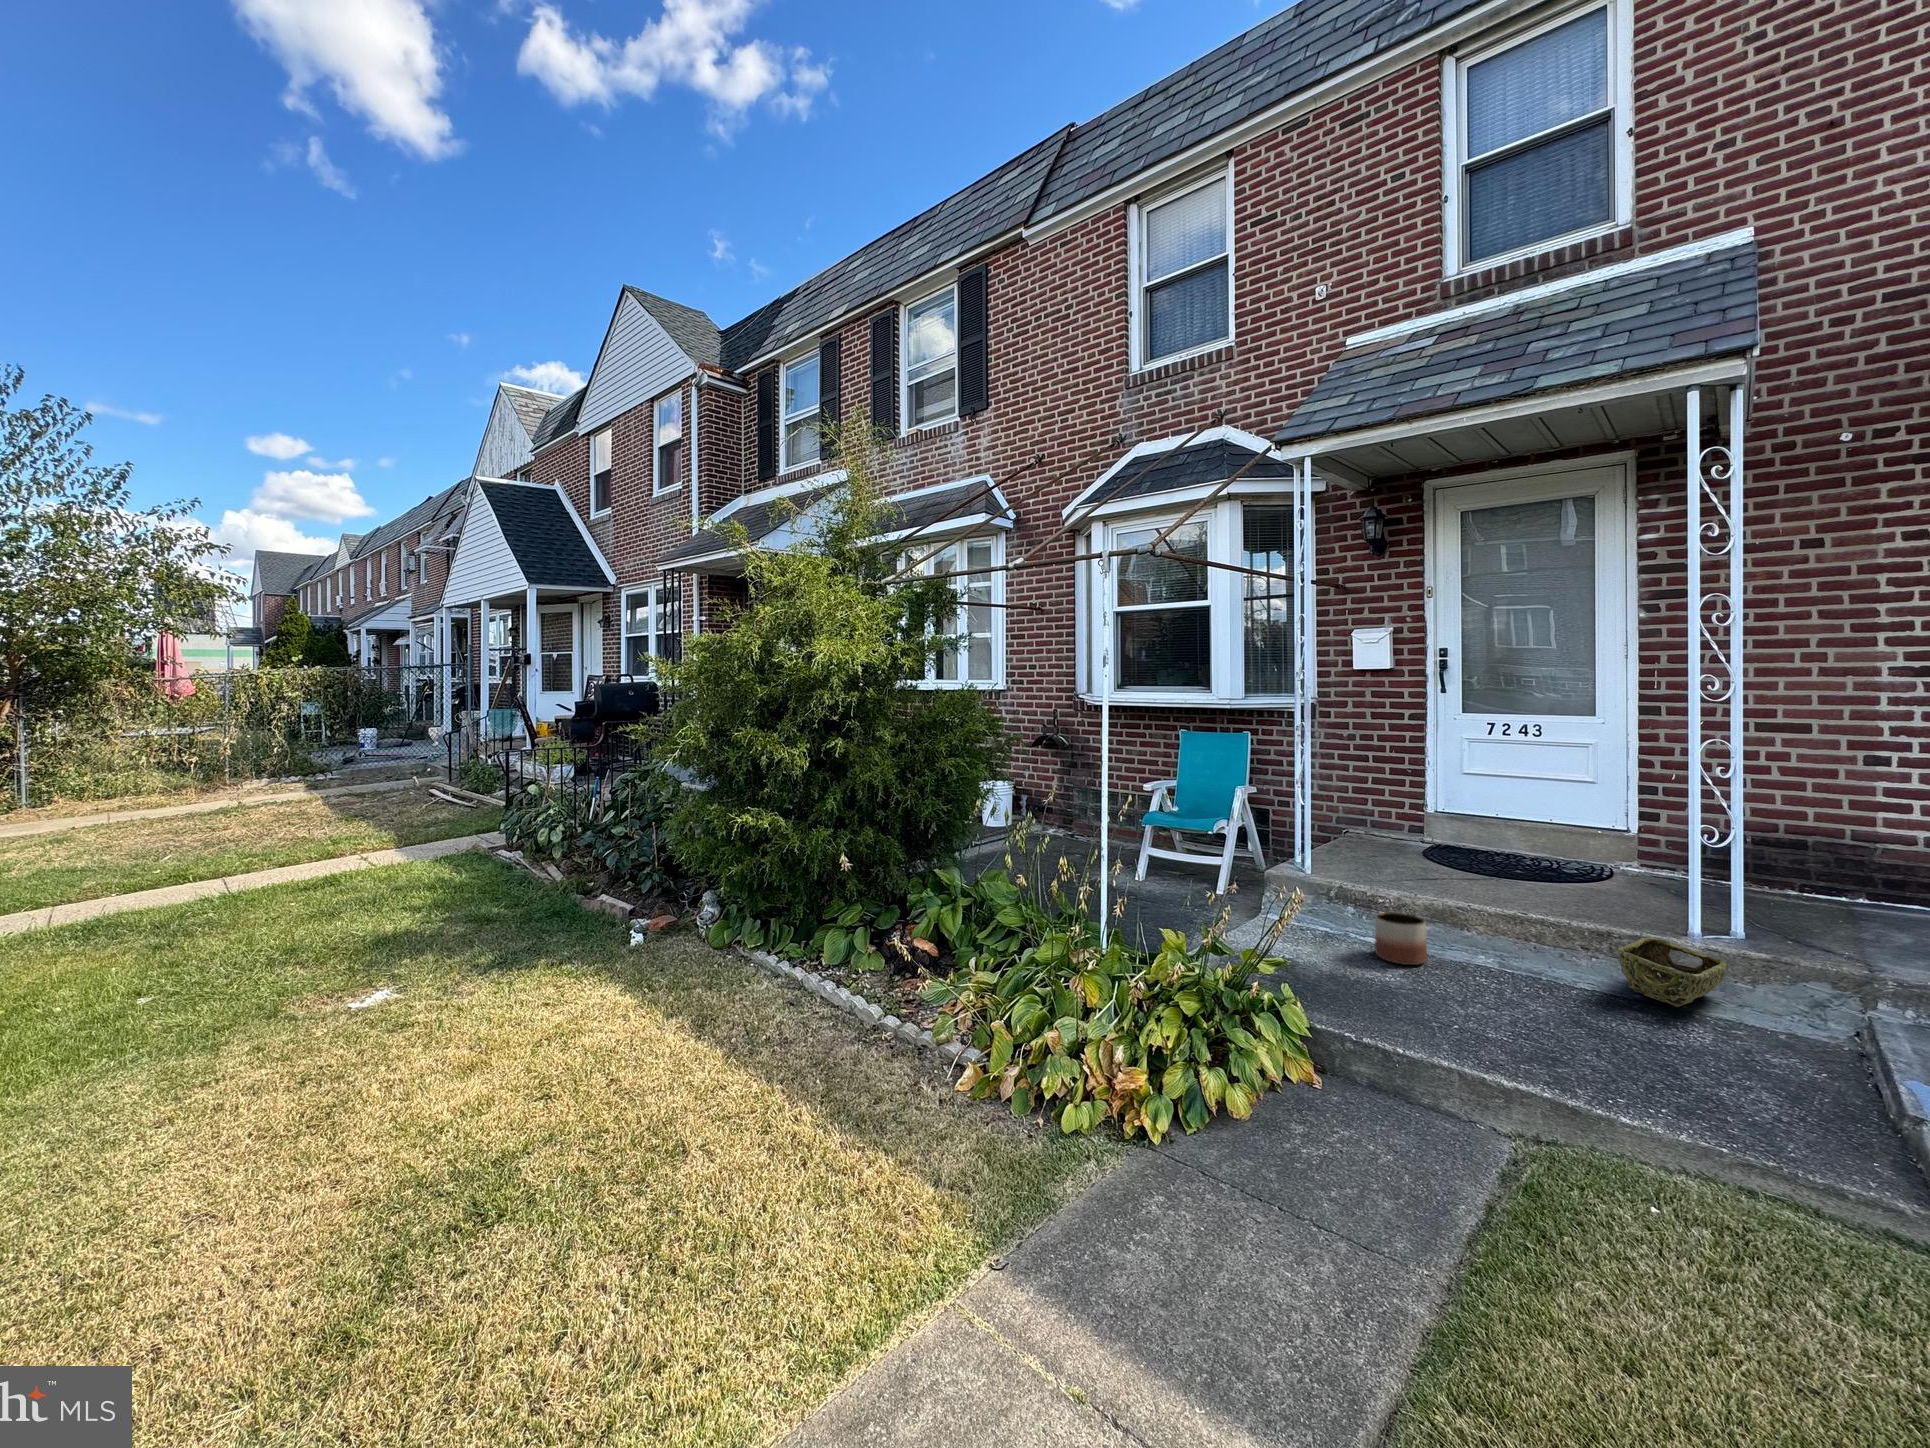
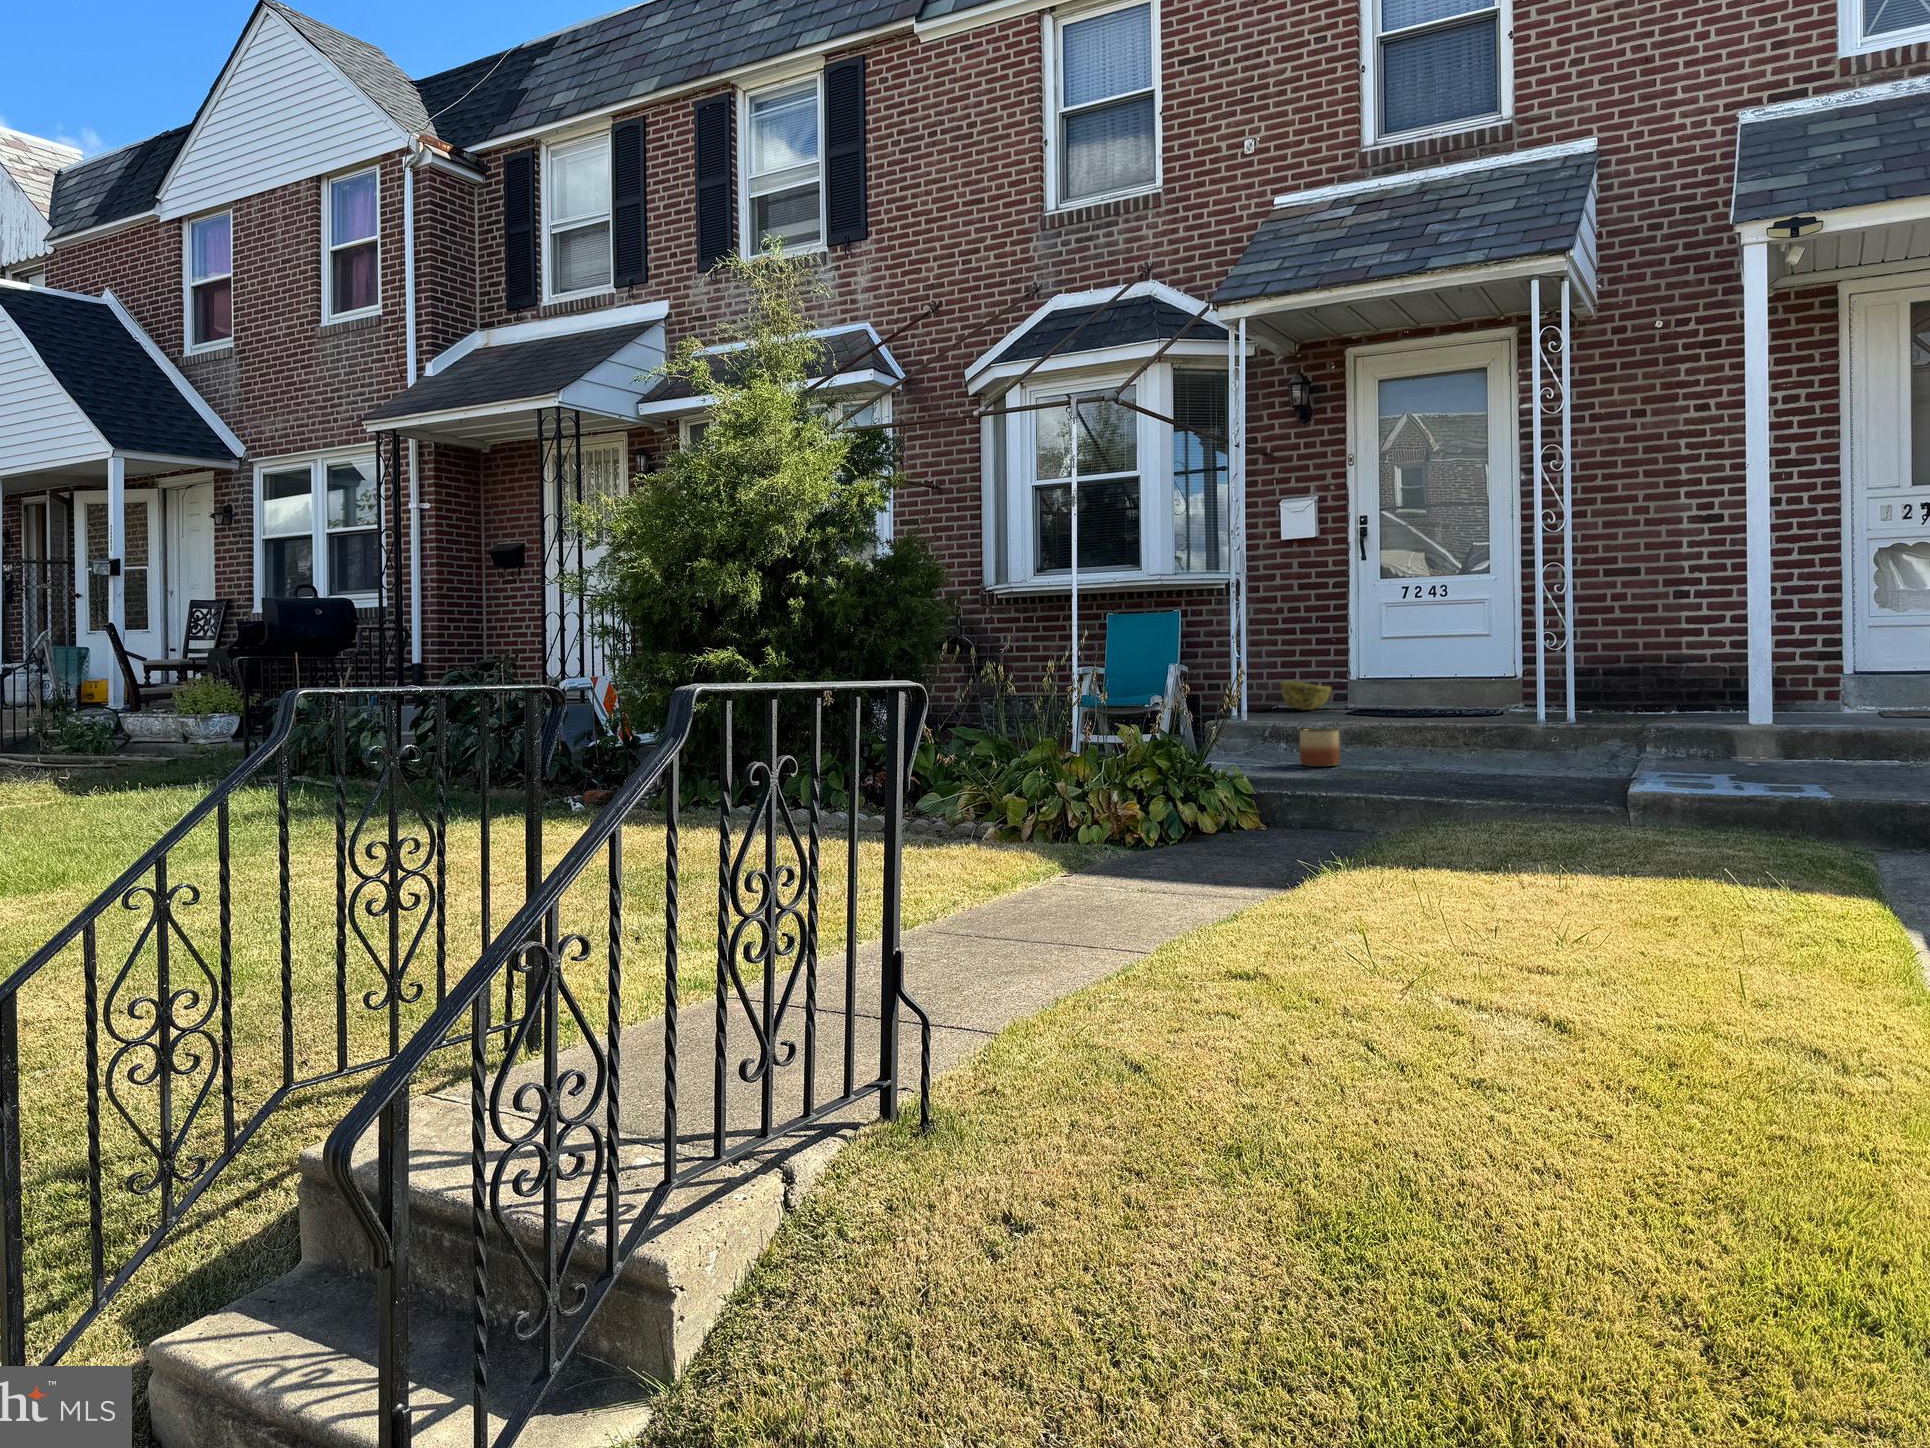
woven basket: present [1617,937,1728,1007] -> present [1280,681,1332,710]

